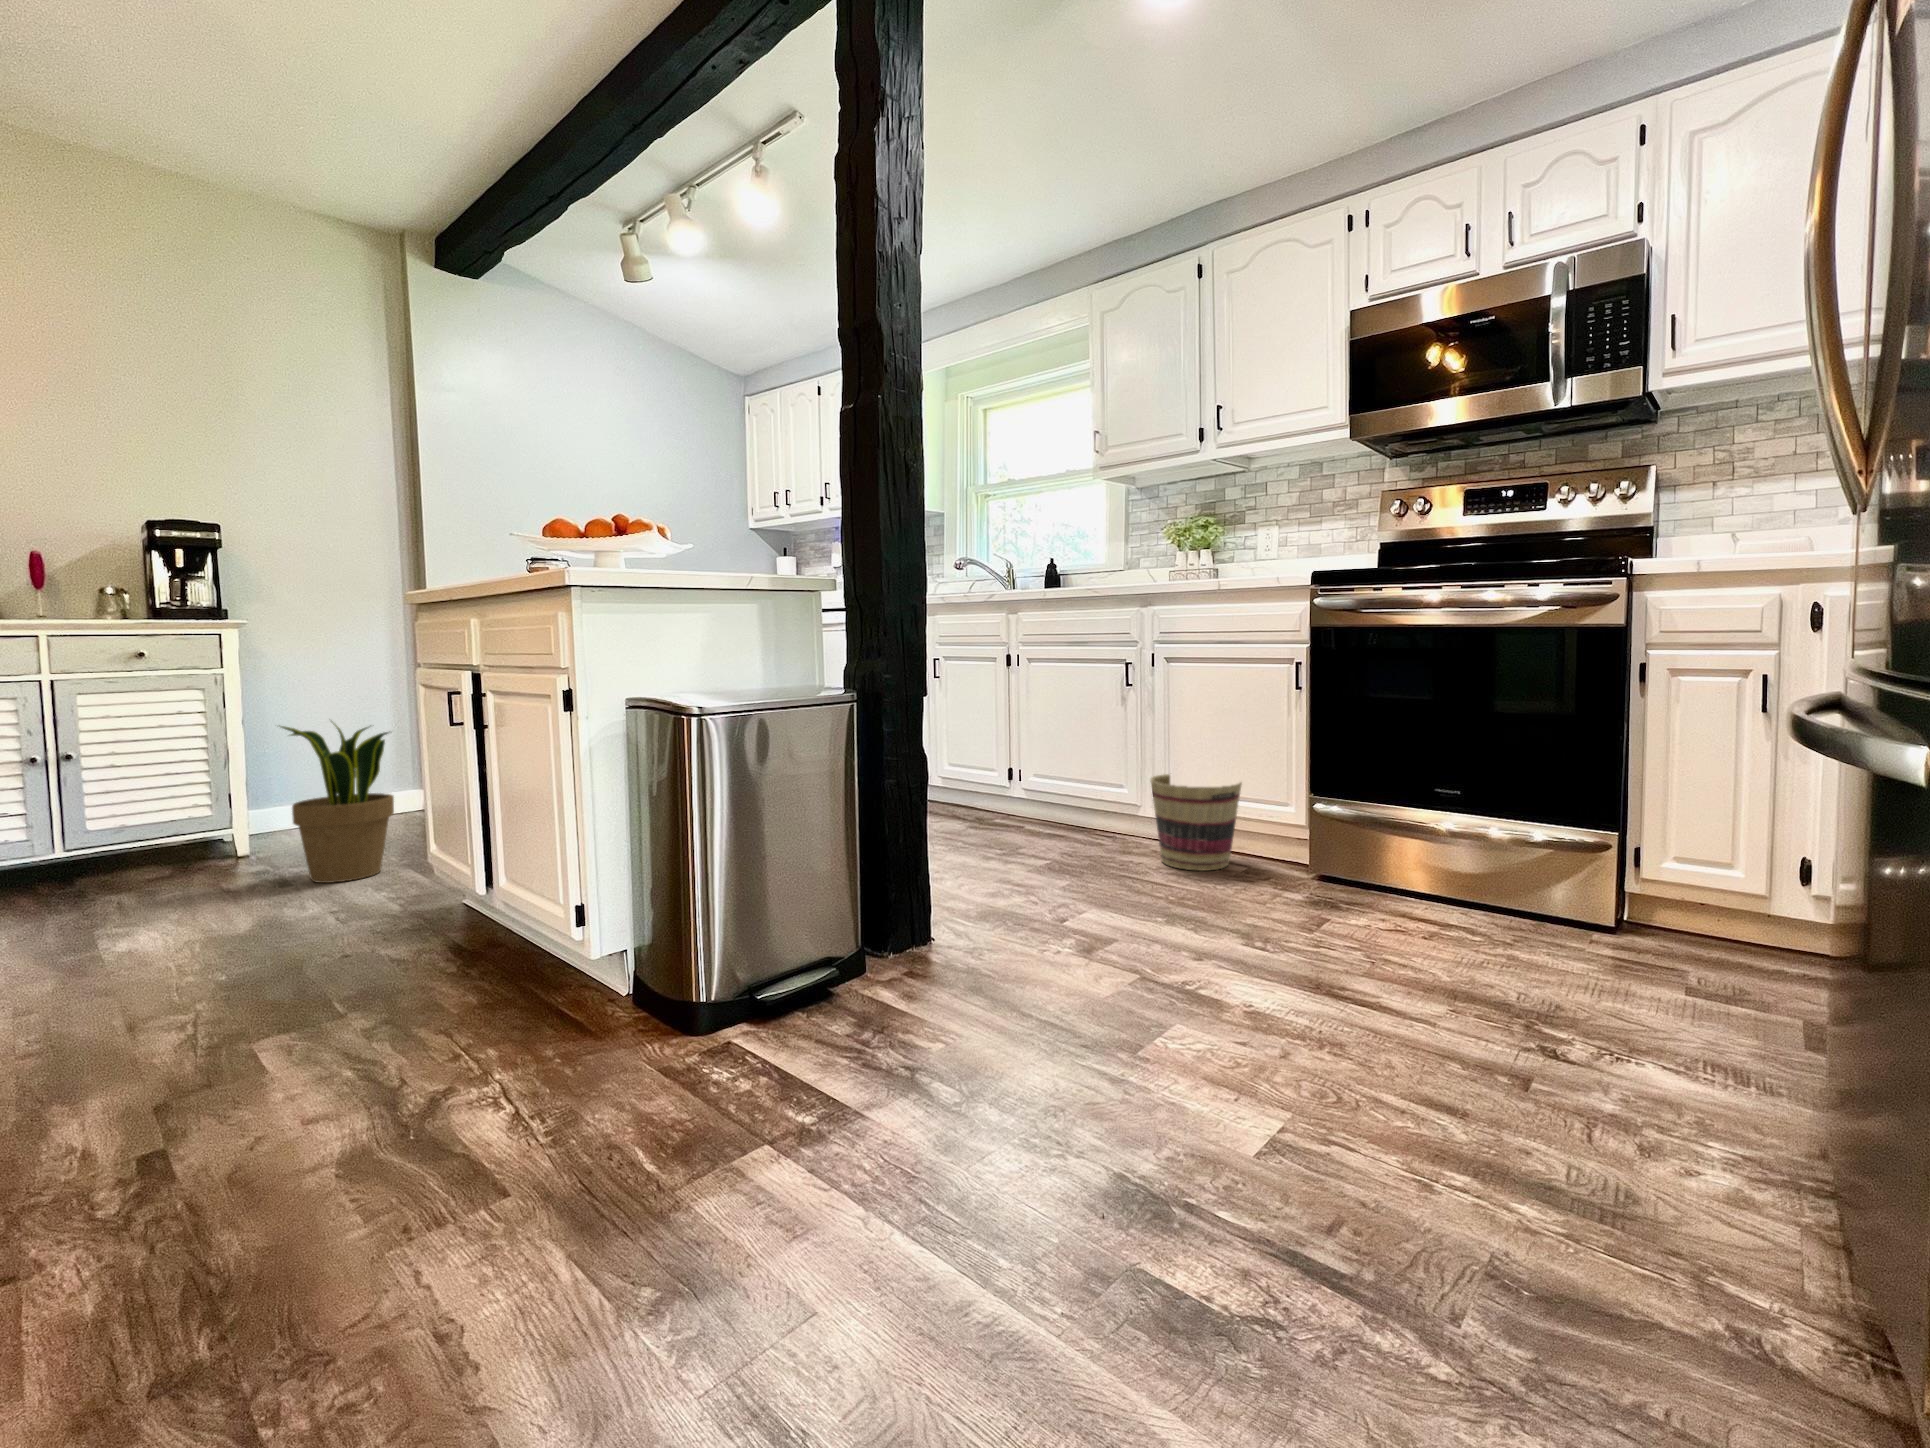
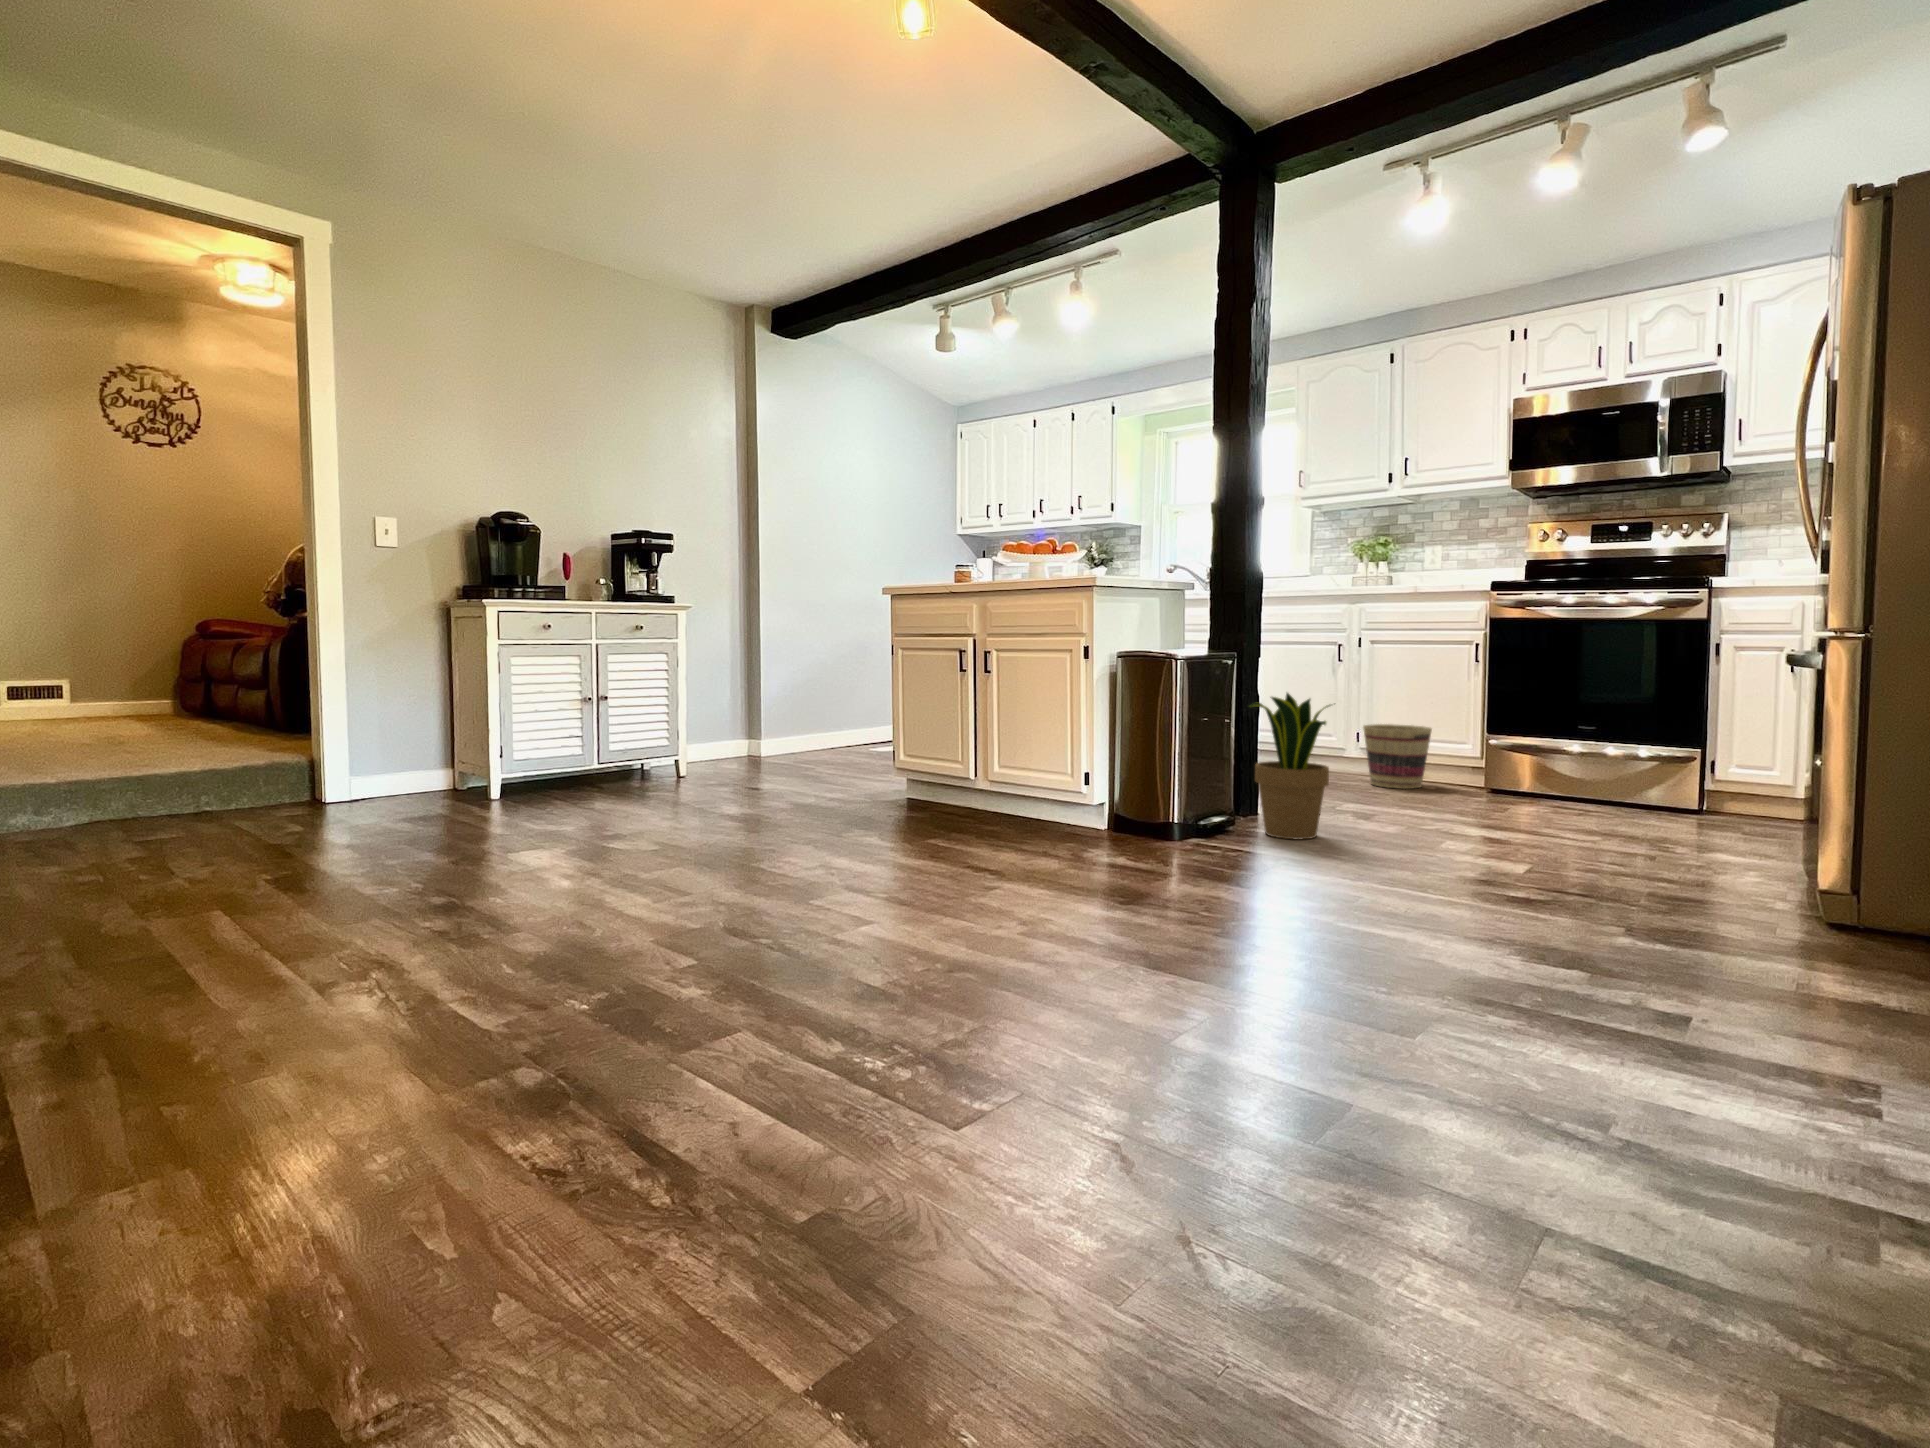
potted plant: present [281,724,394,883] -> present [1250,693,1330,840]

